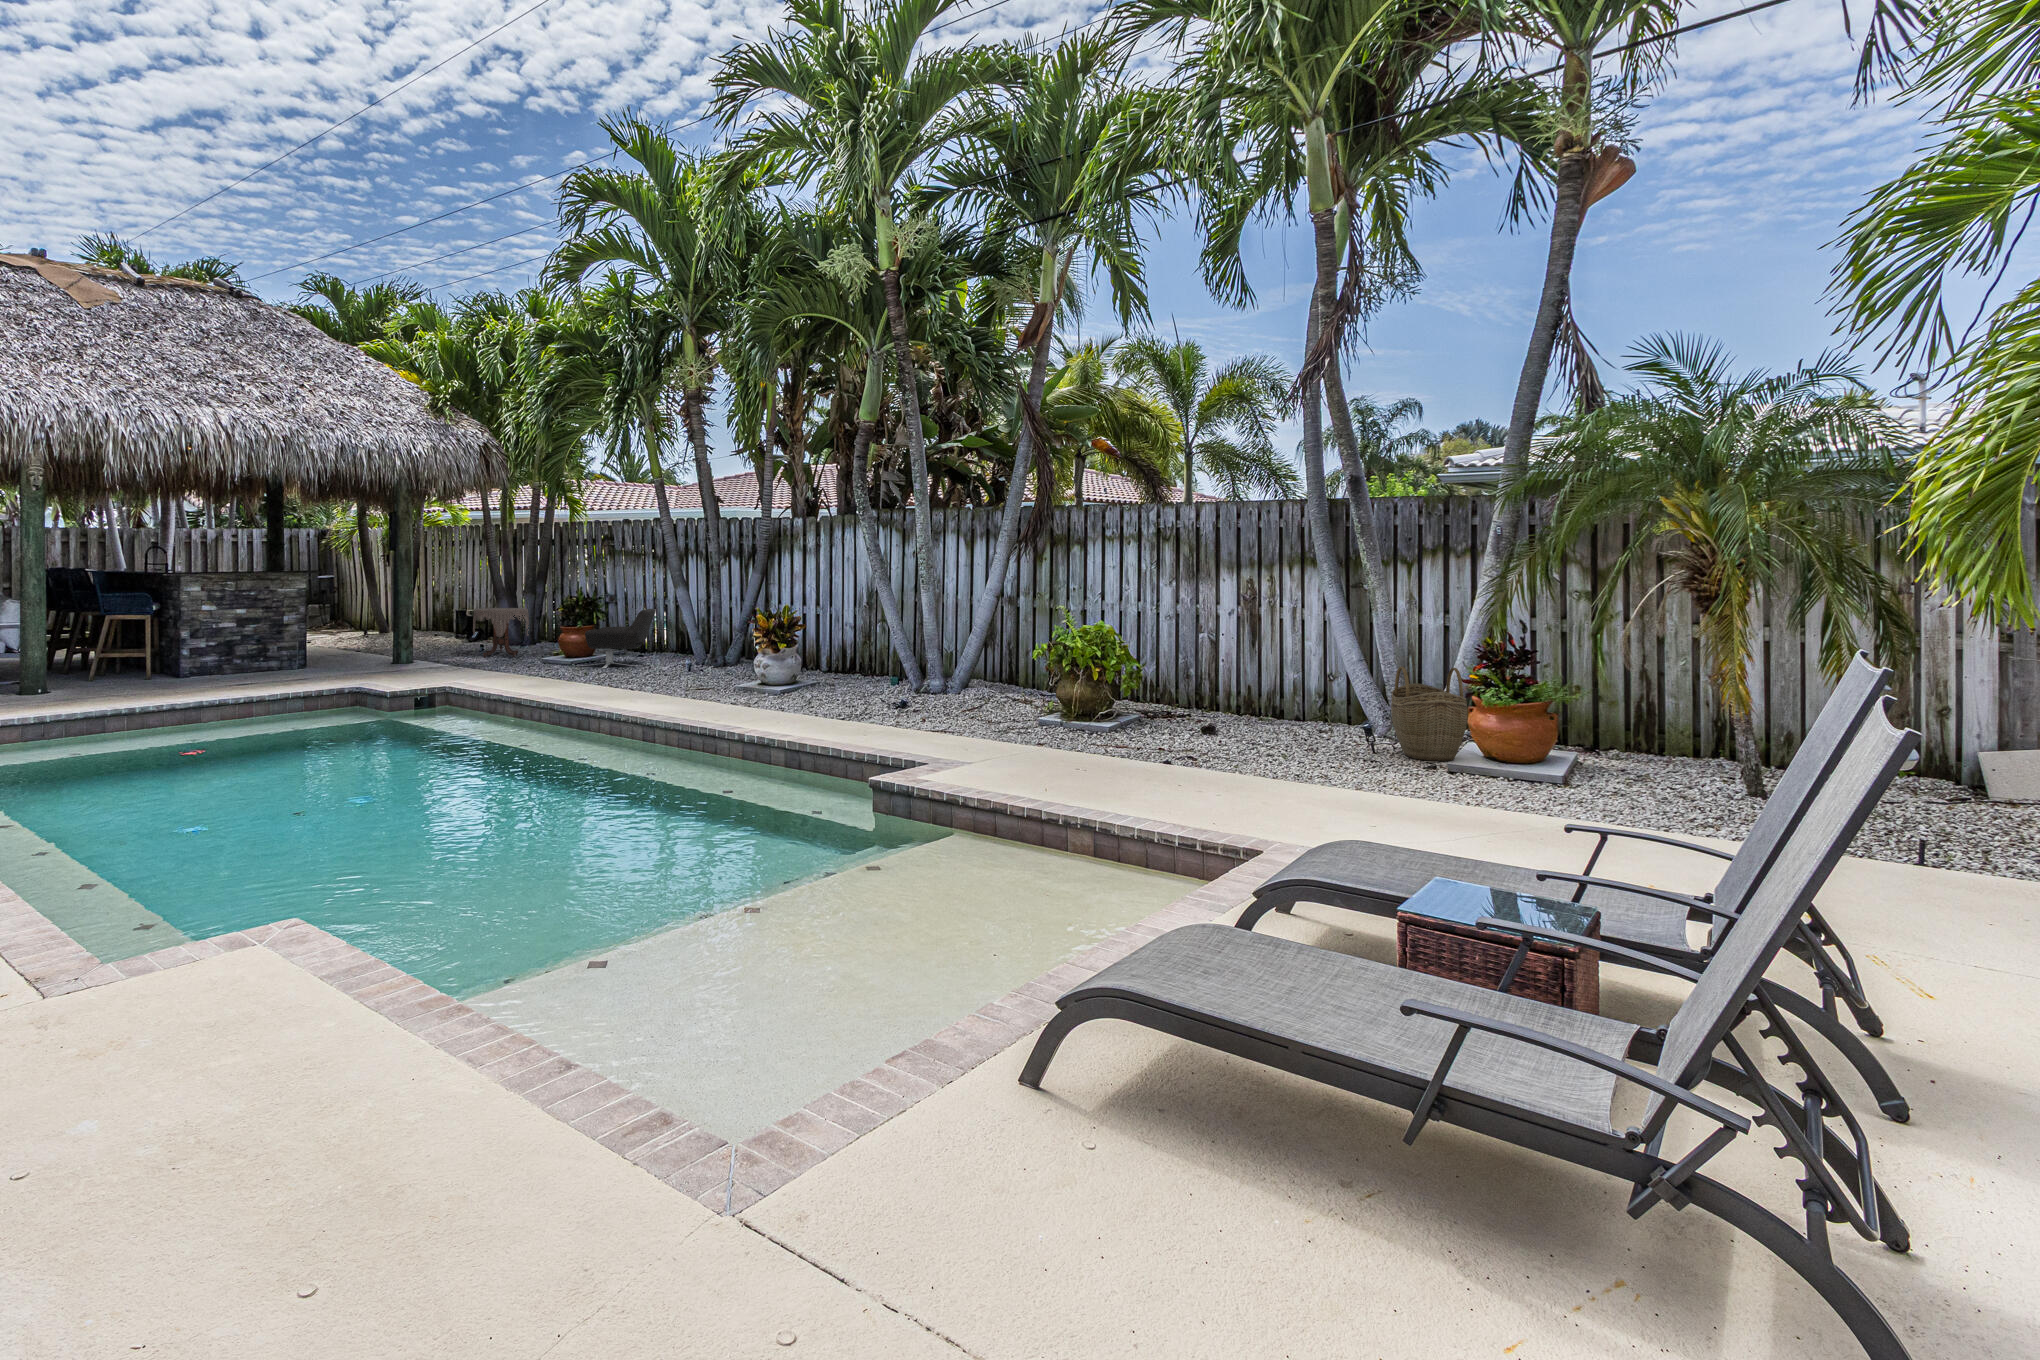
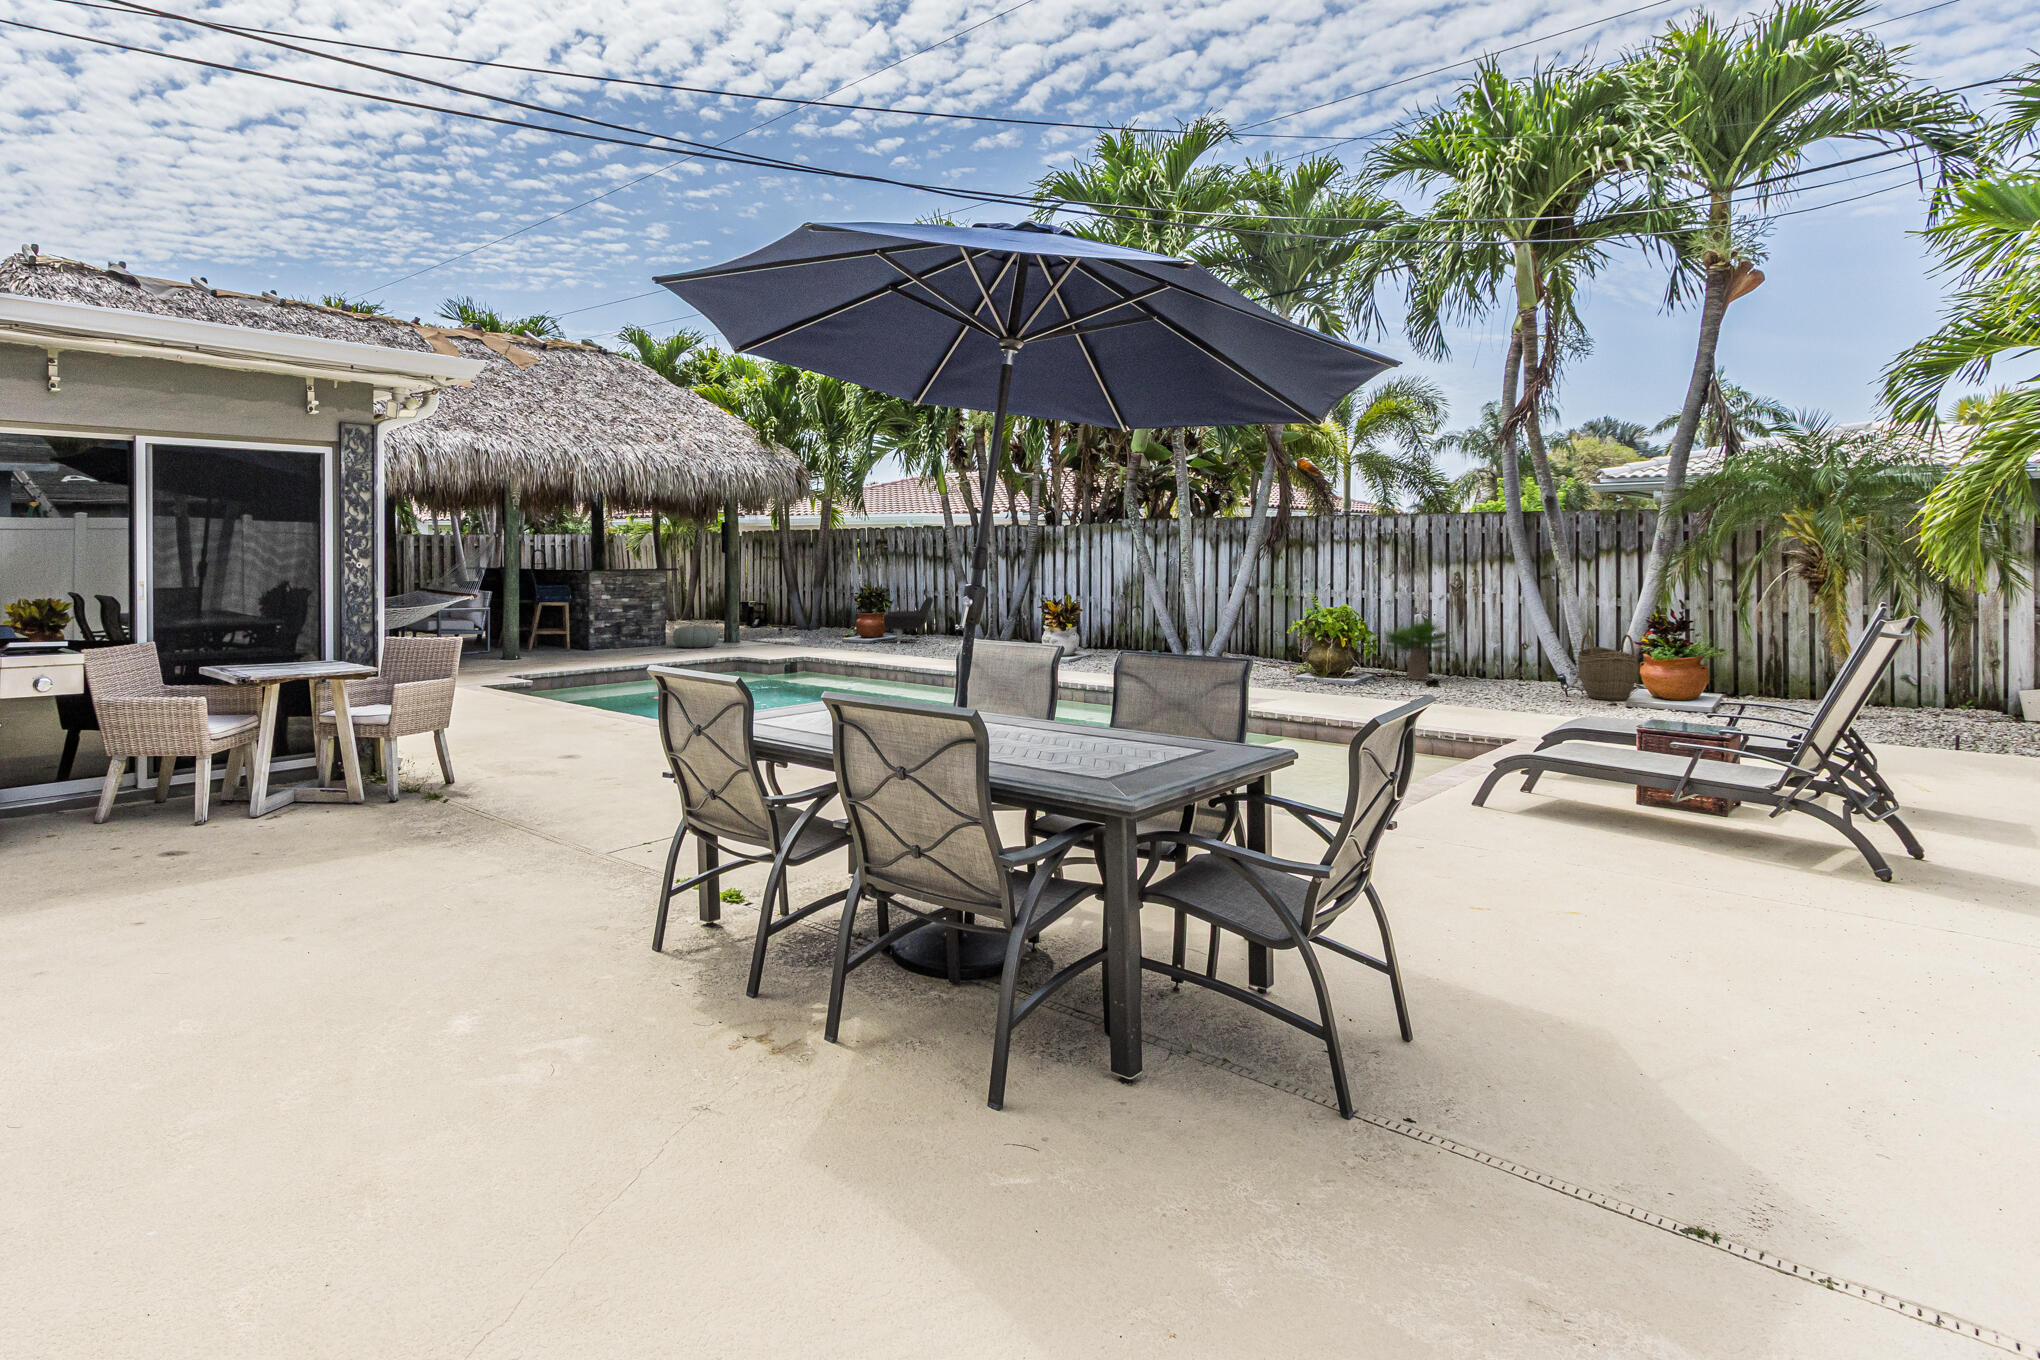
side table: present [473,608,529,657] -> none [777,597,820,636]
potted plant: none [1149,640,1252,724] -> present [1382,622,1453,680]
pouf: none [298,646,363,675] -> present [673,626,719,648]

